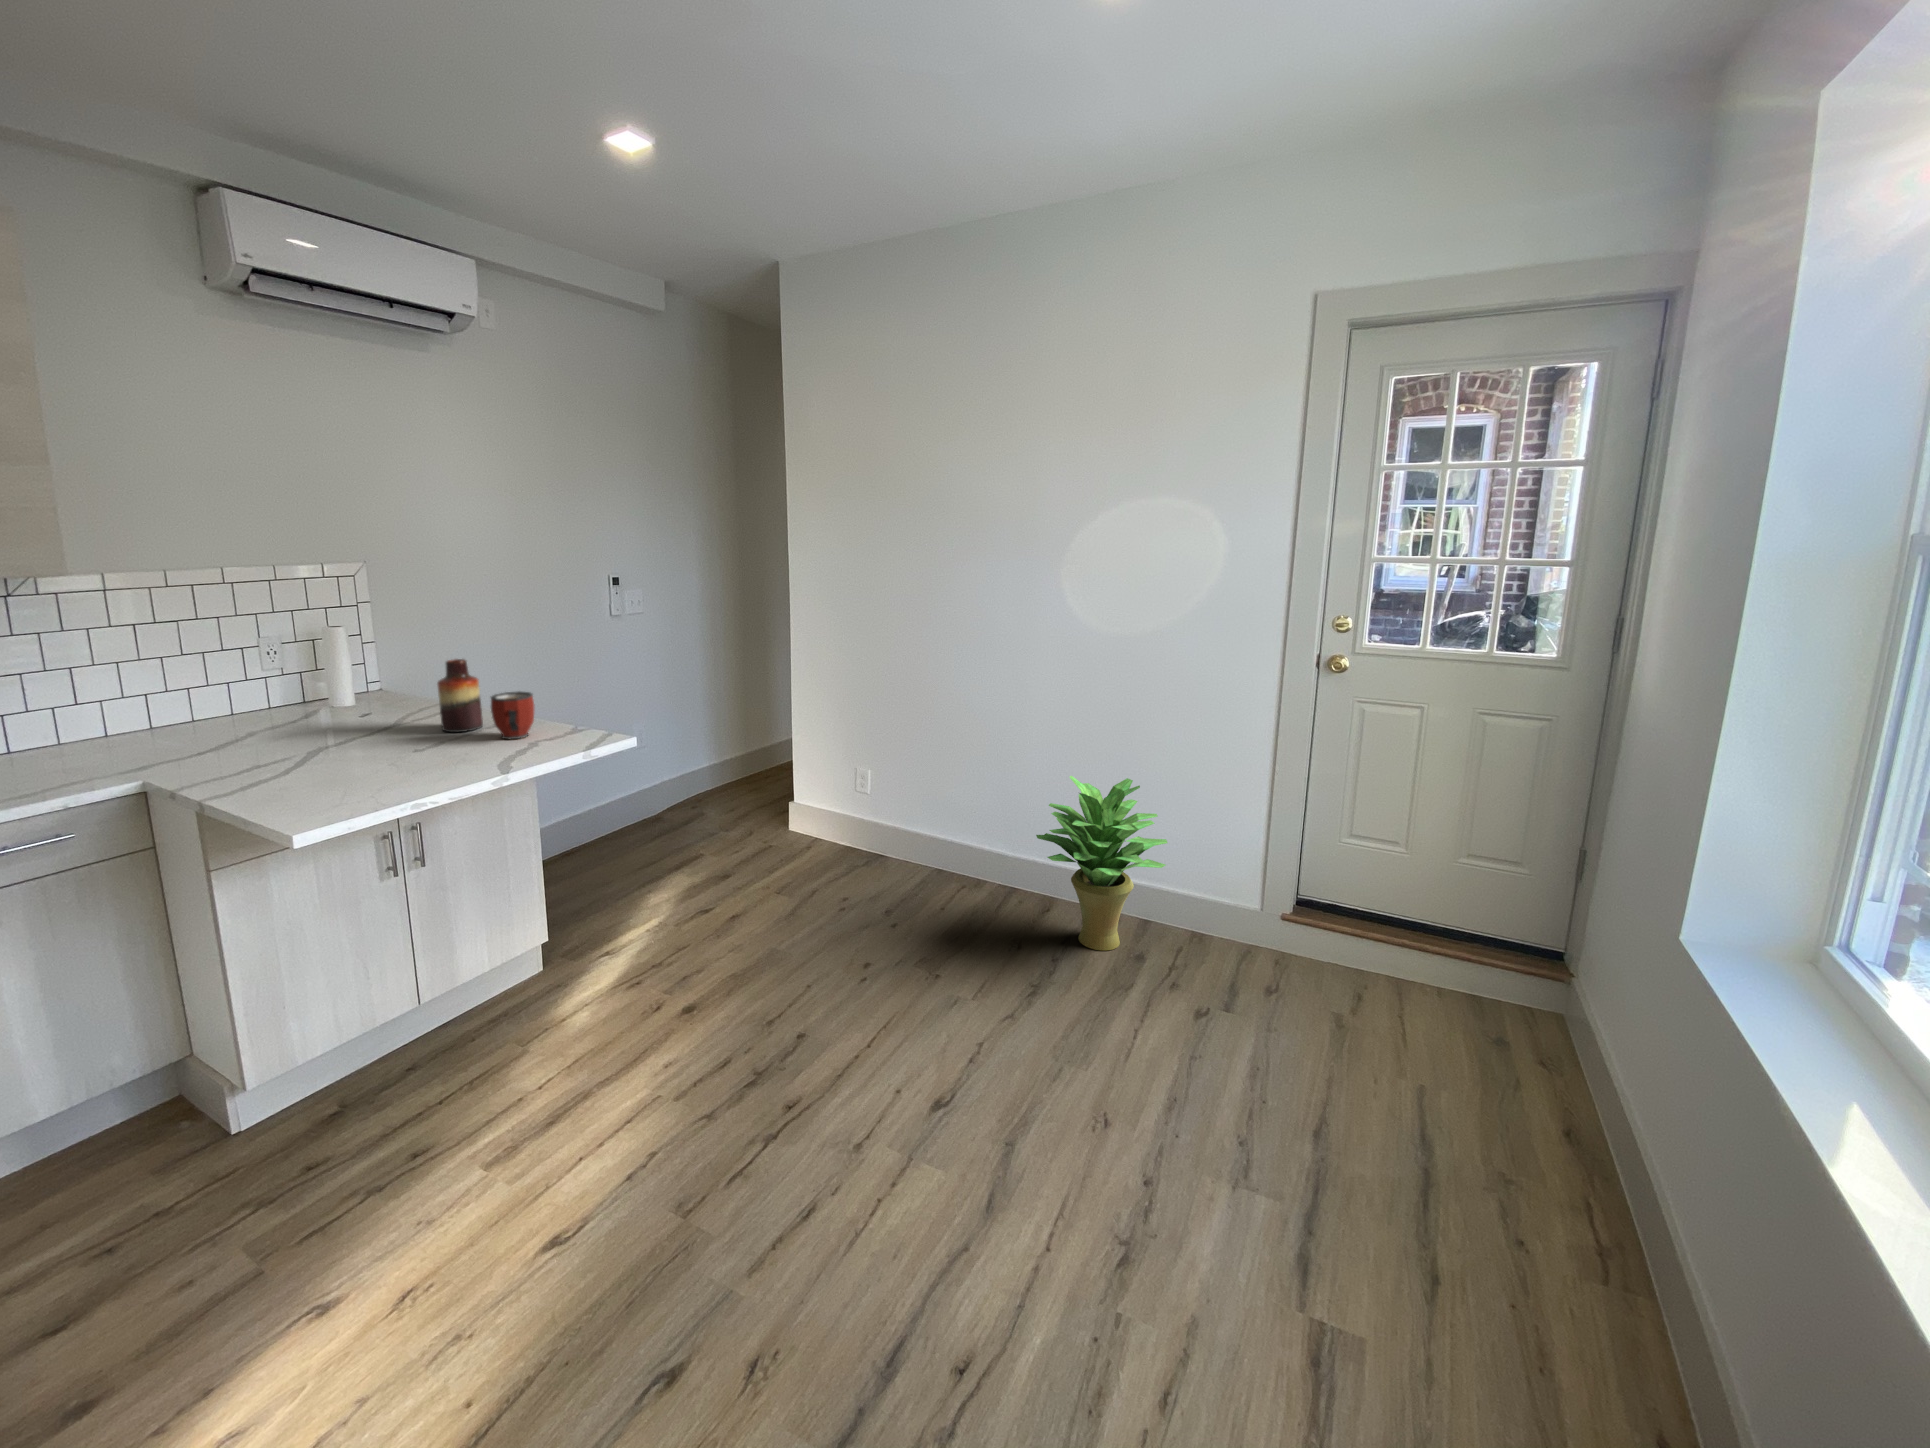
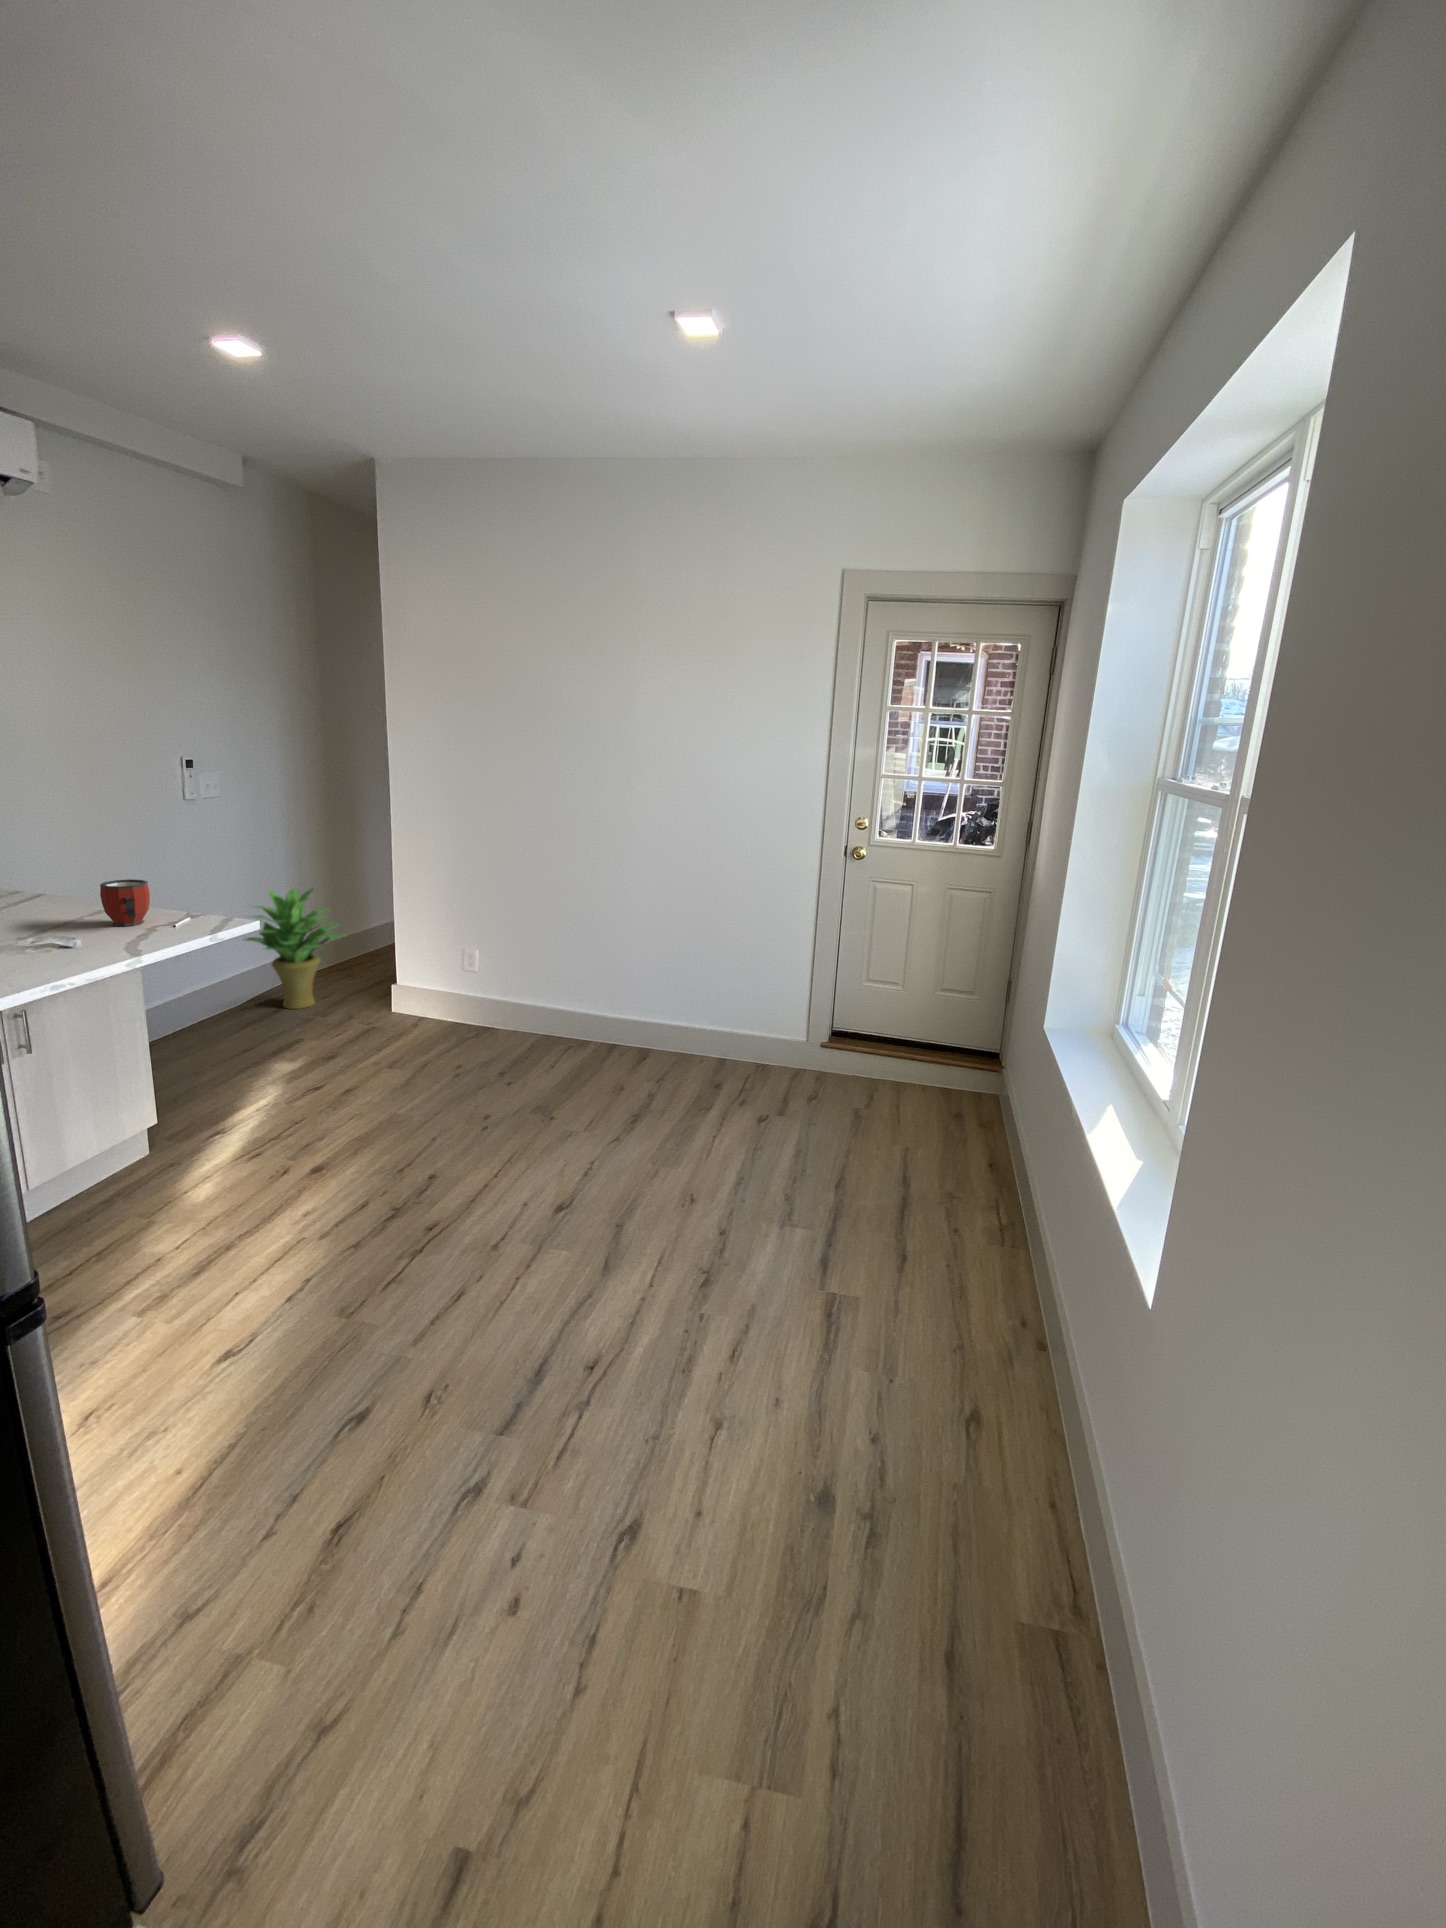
vase: present [437,659,483,732] -> none [29,847,84,921]
potted plant: present [1036,776,1167,951] -> present [243,888,345,1009]

